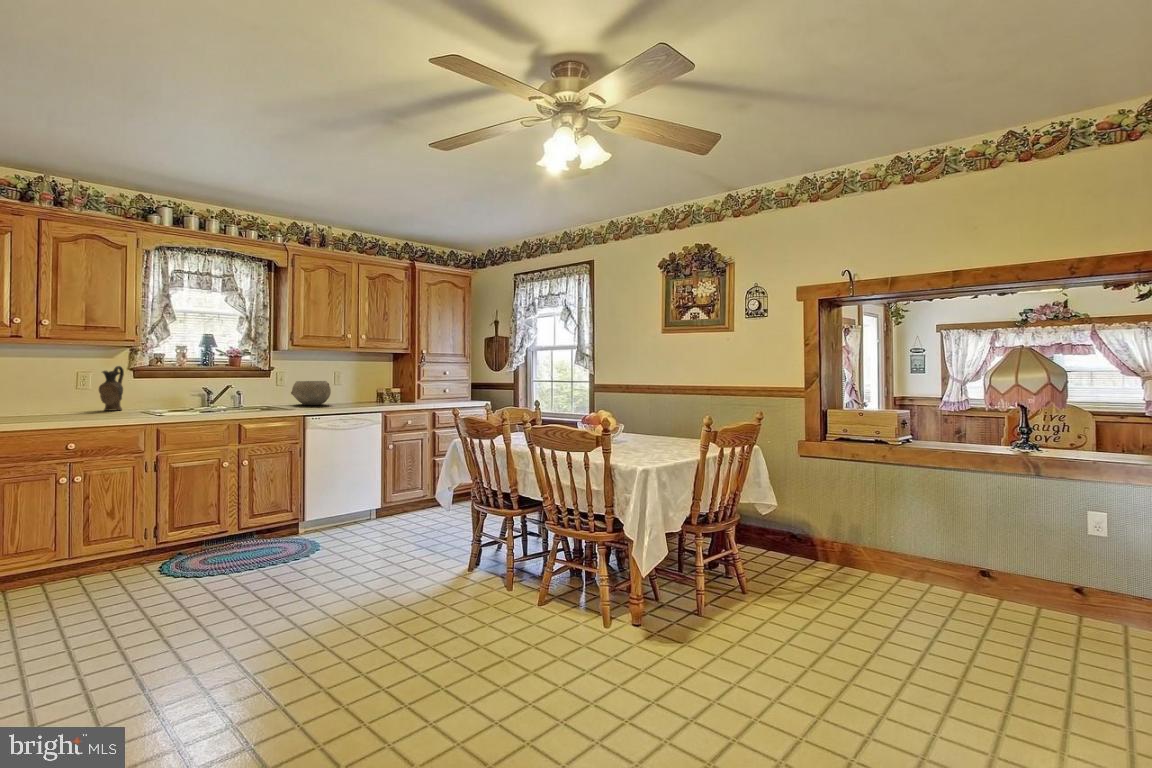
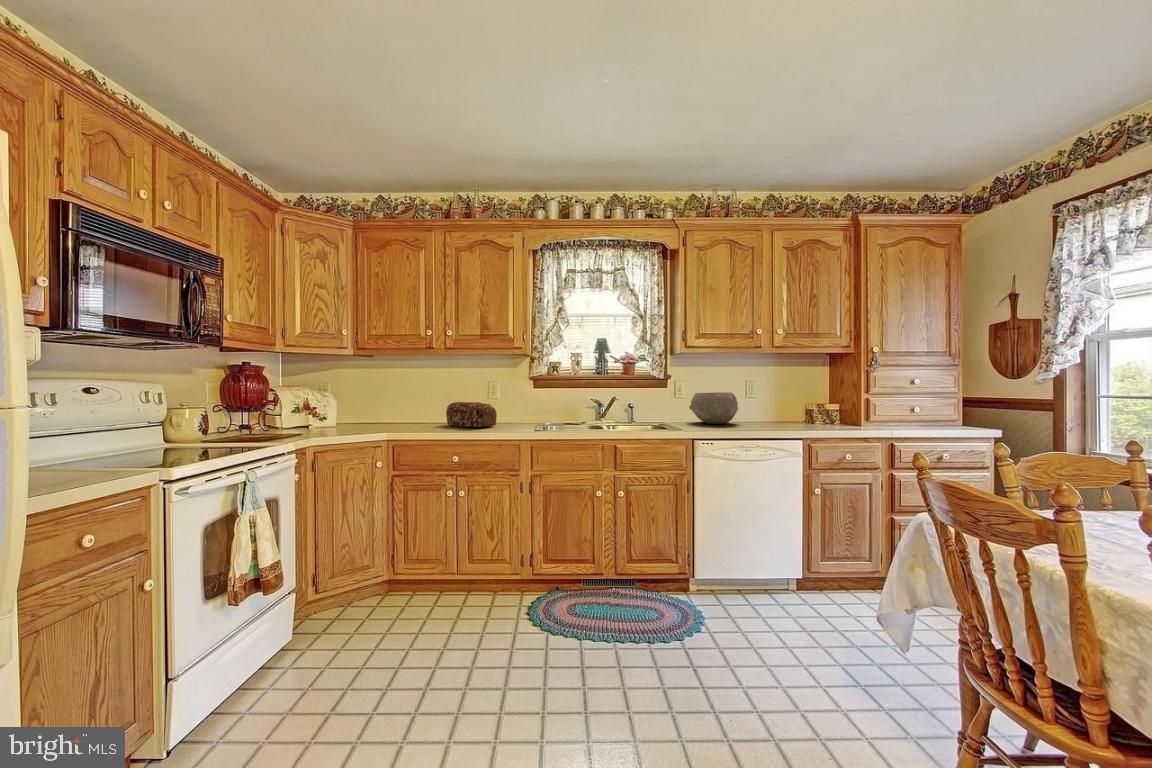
ceramic pitcher: present [99,366,124,411] -> none [501,376,524,422]
bread loaf: none [38,391,104,416] -> present [446,402,497,427]

